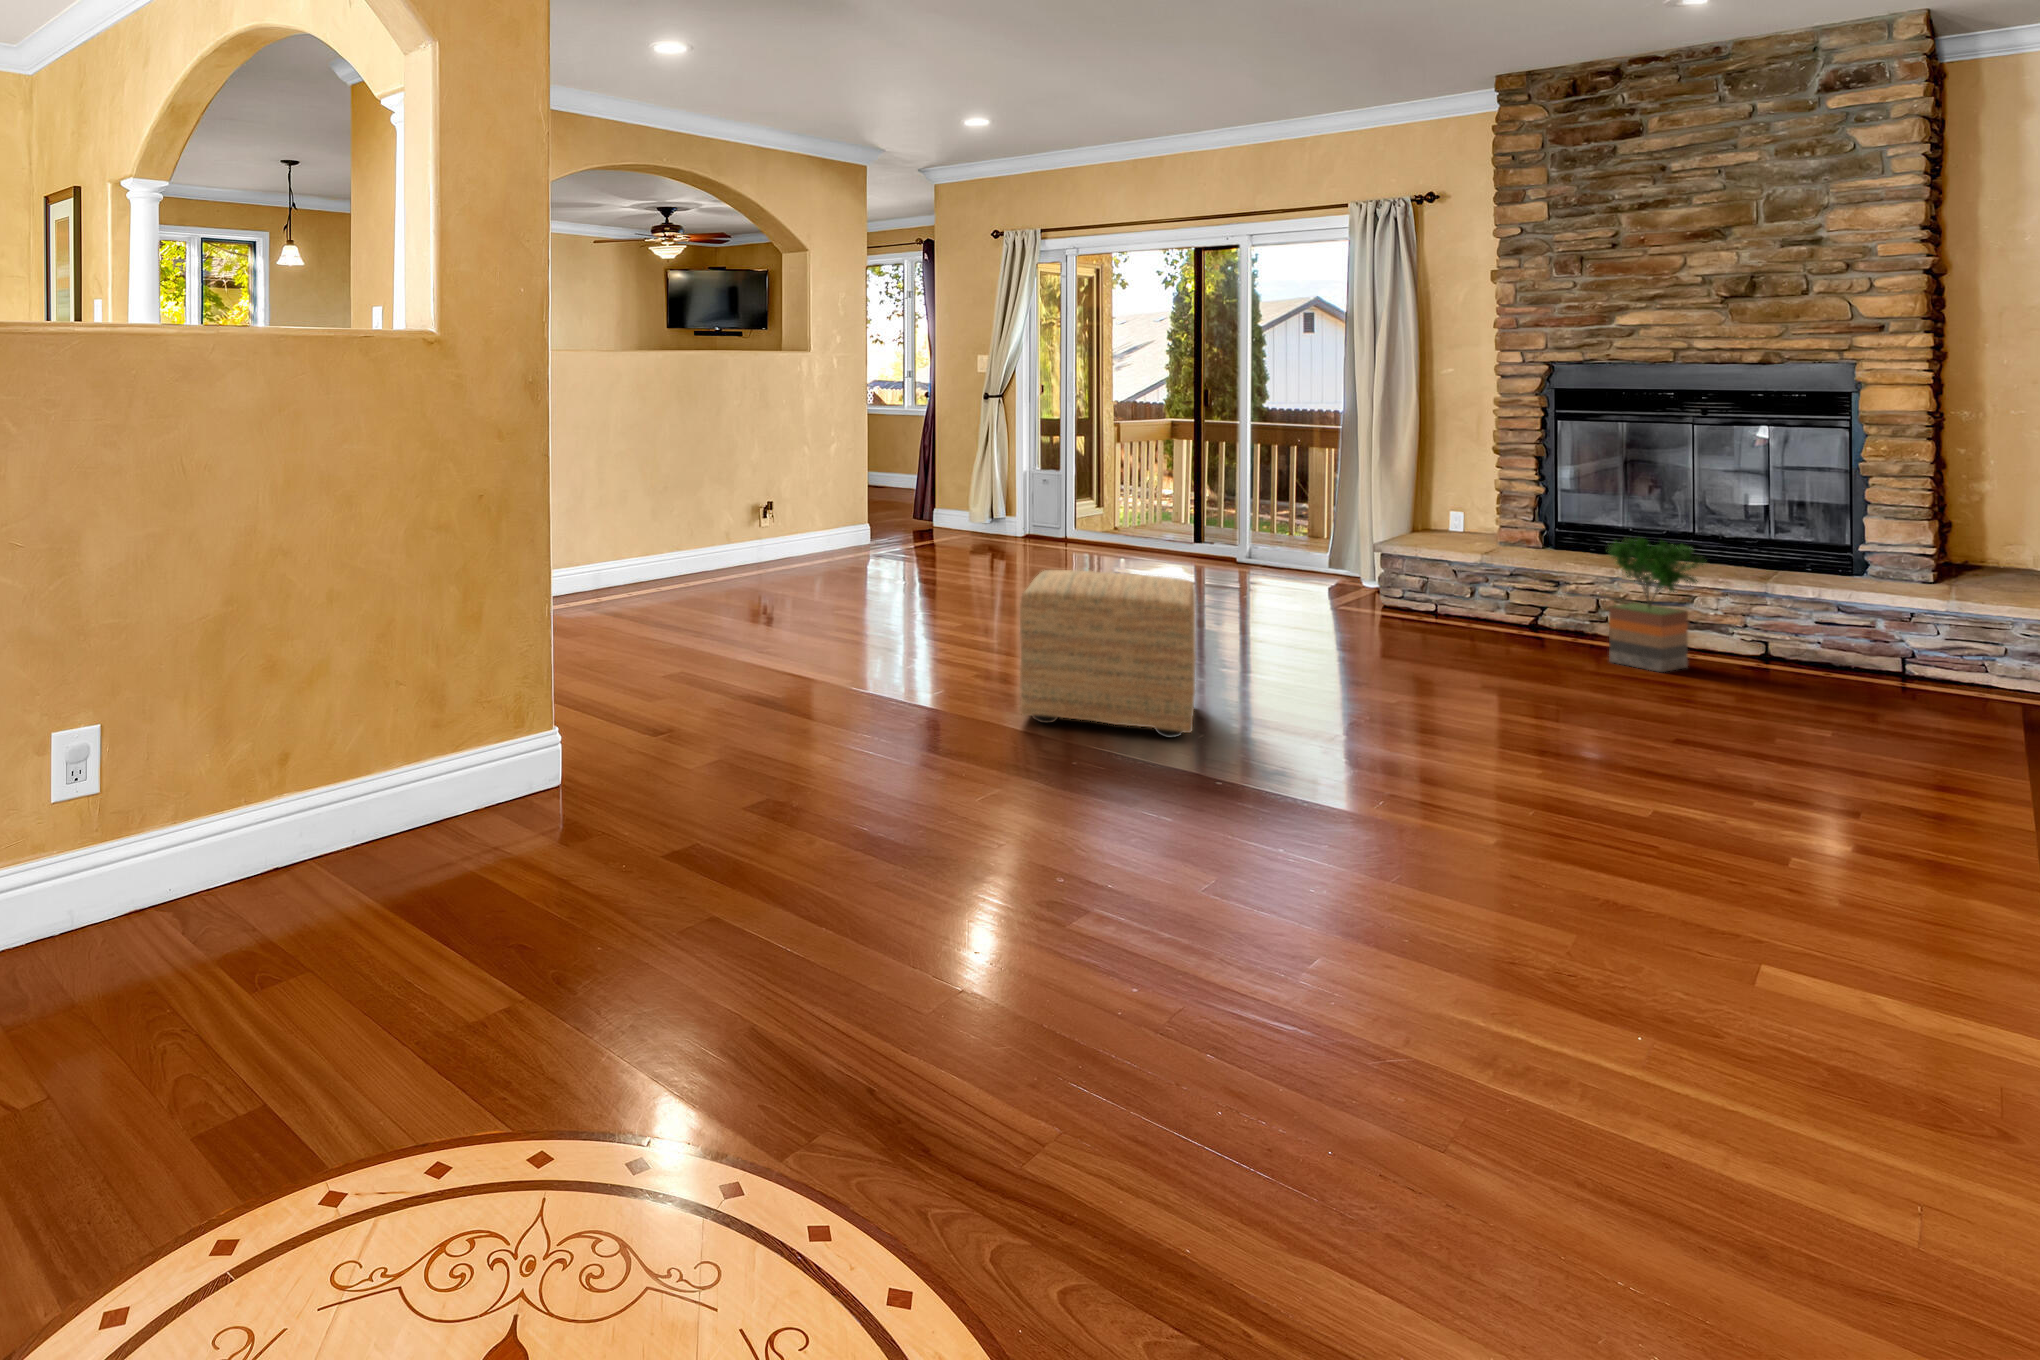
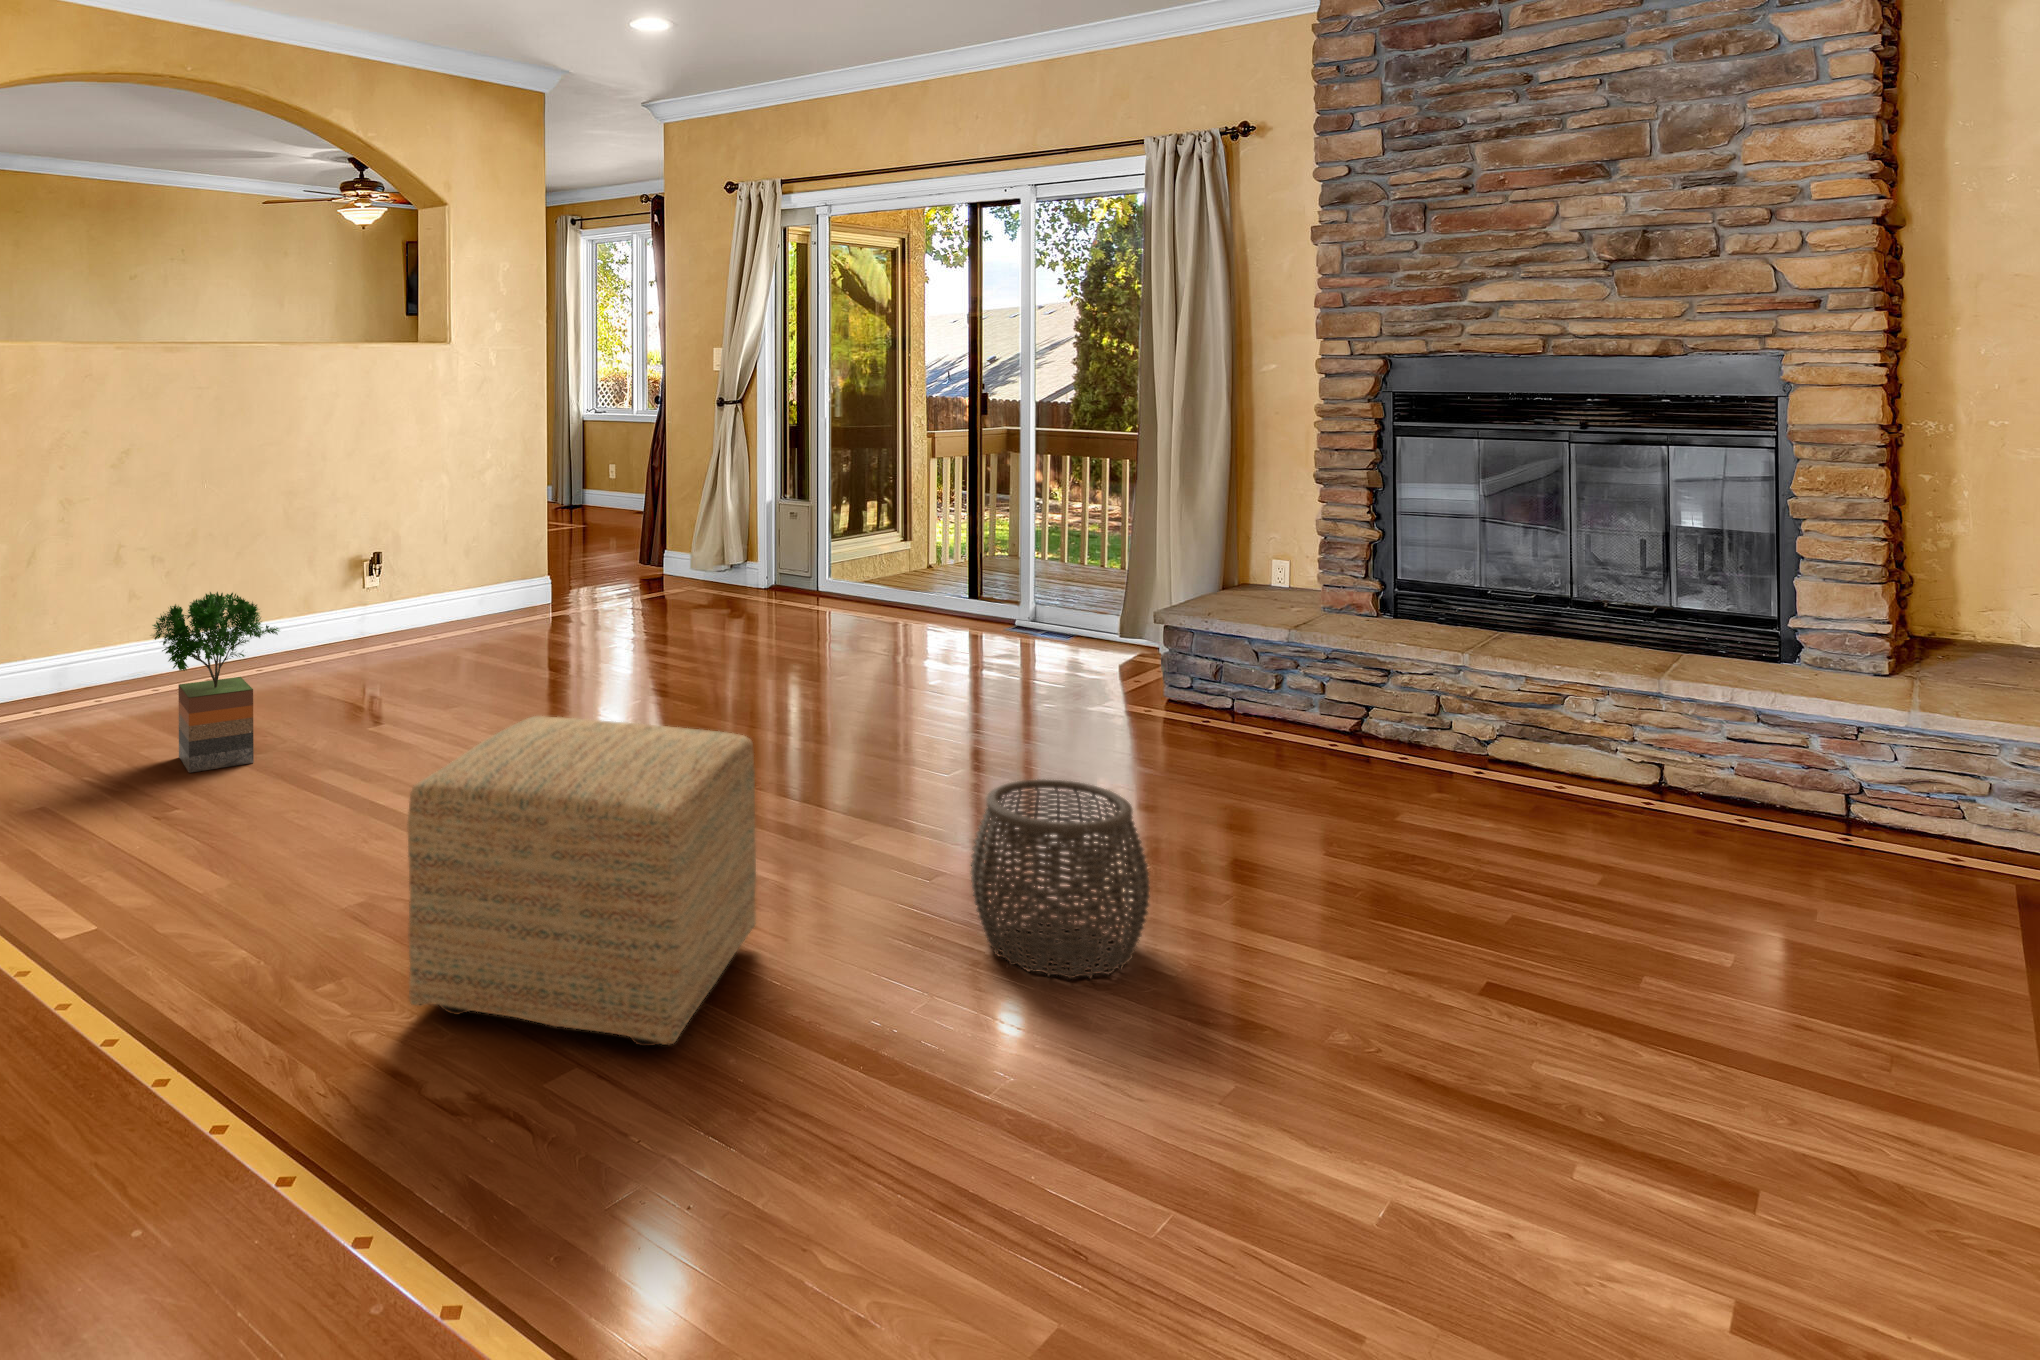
potted tree: present [1609,538,1706,672] -> present [152,592,279,773]
woven basket: none [1326,615,1448,724] -> present [971,779,1150,979]

